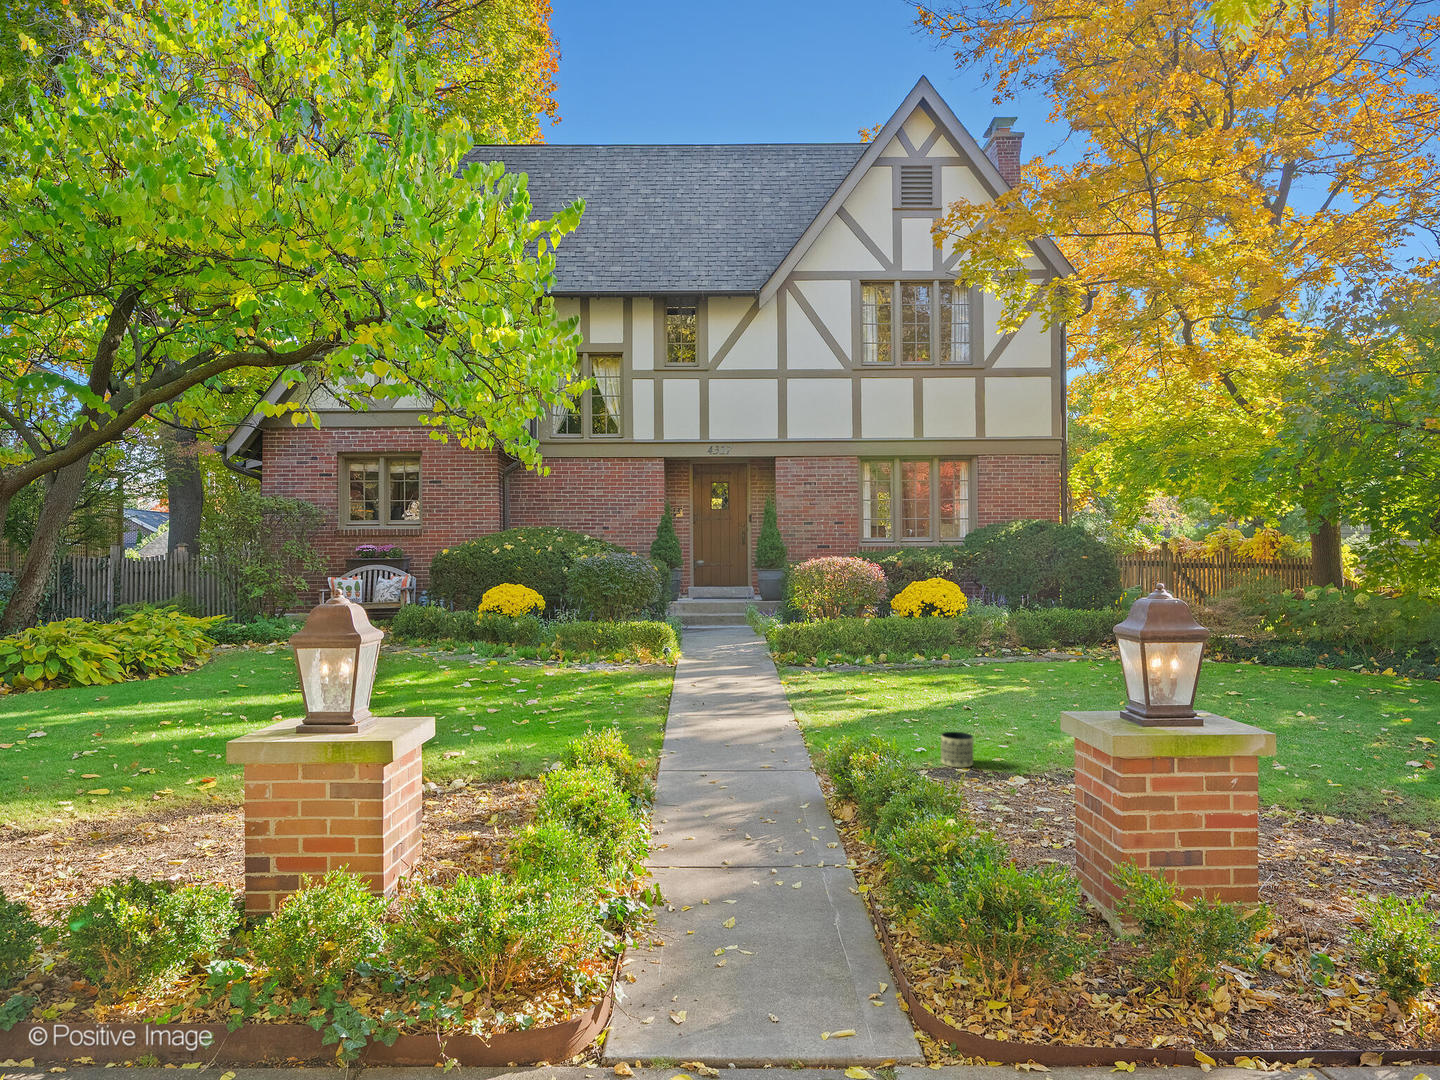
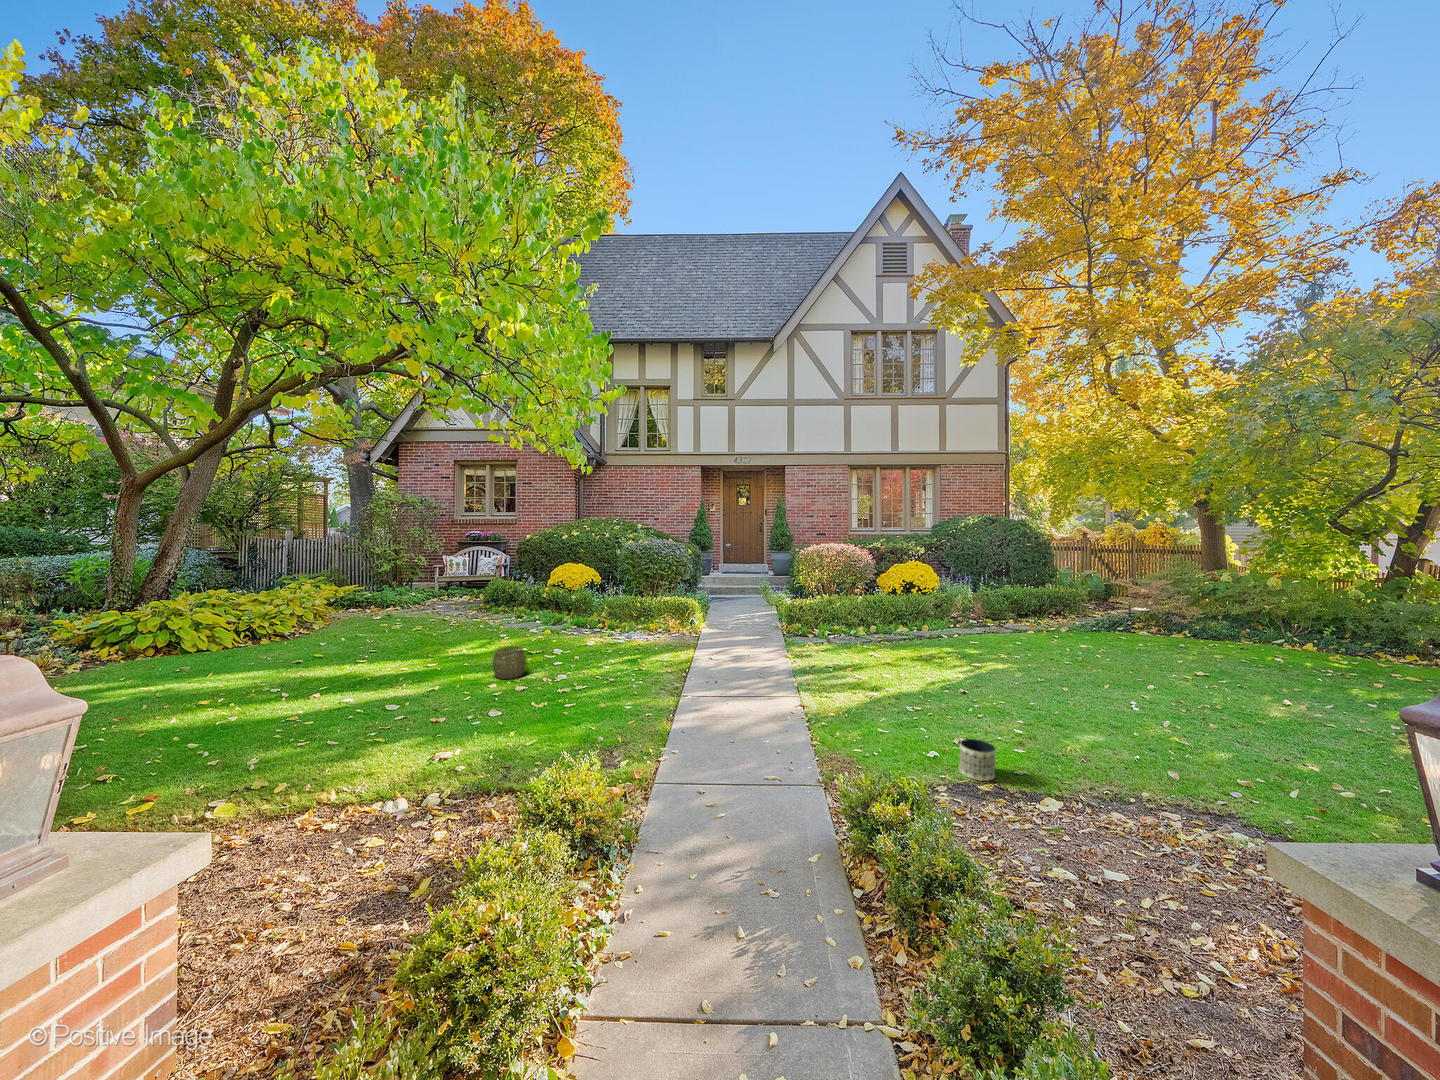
woven basket: none [441,669,480,706] -> present [492,646,526,679]

